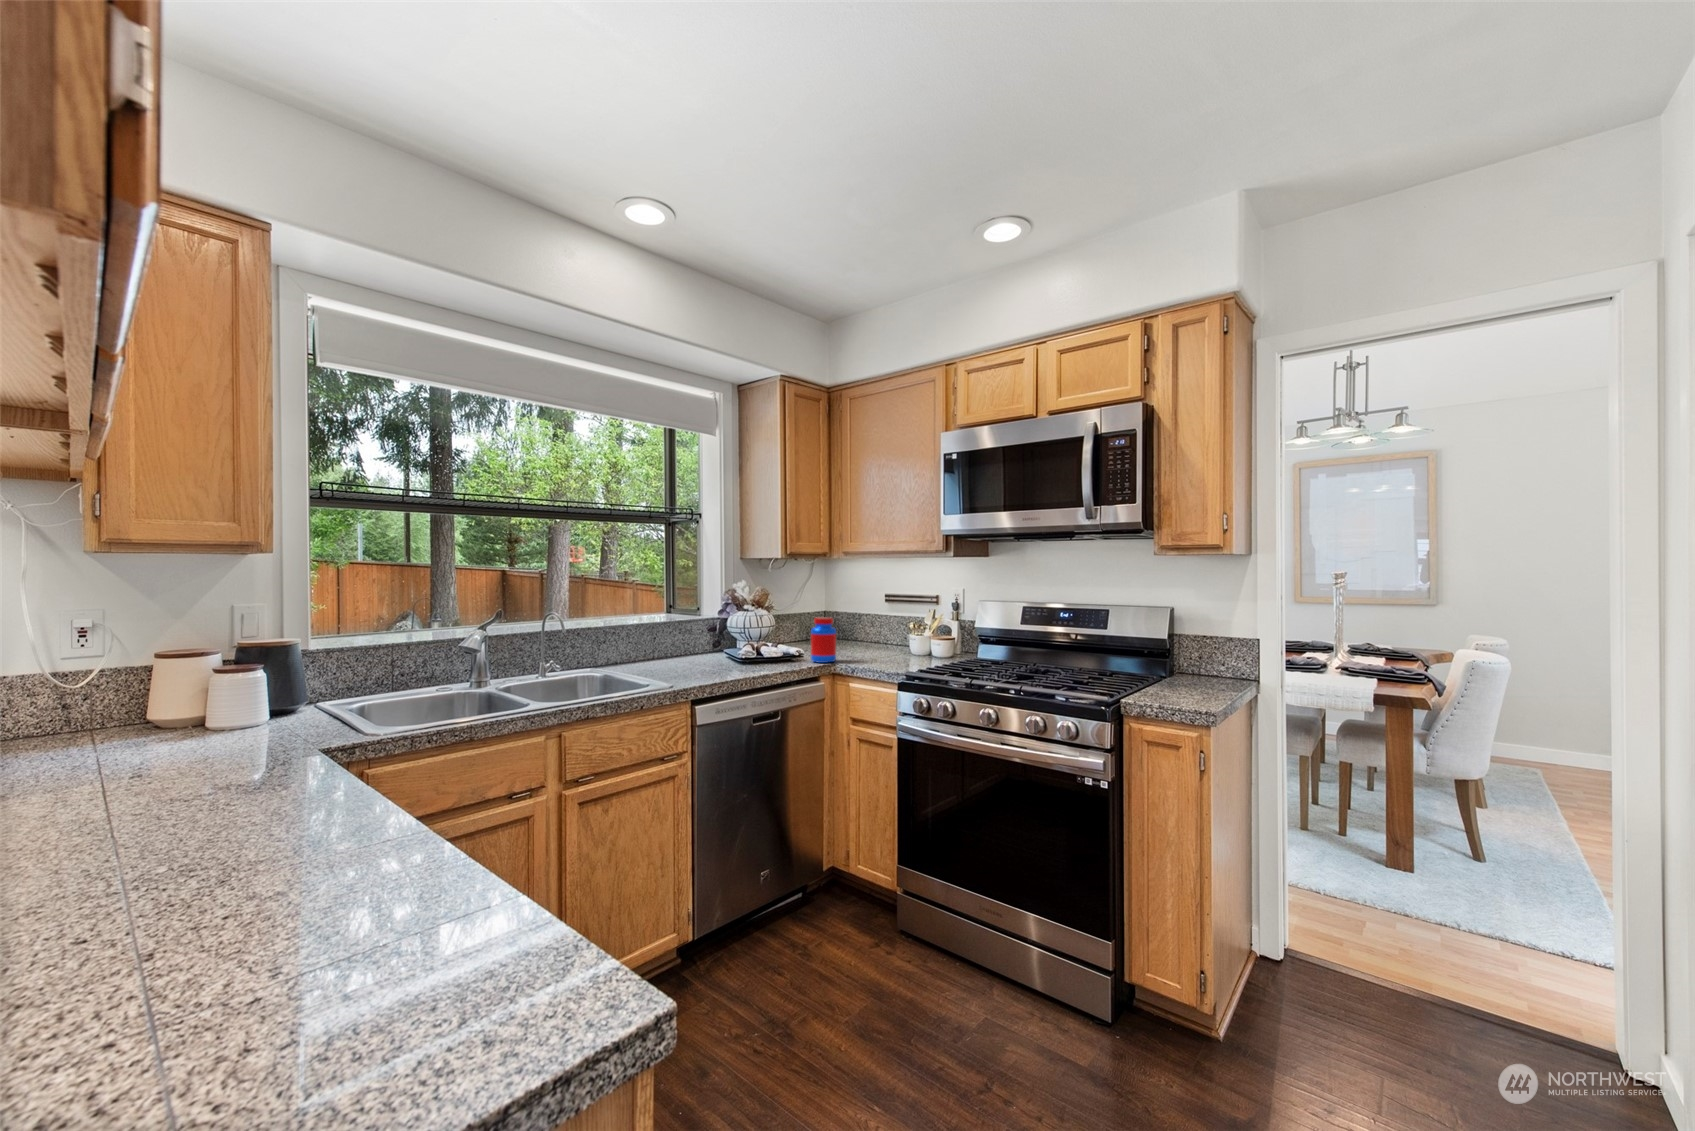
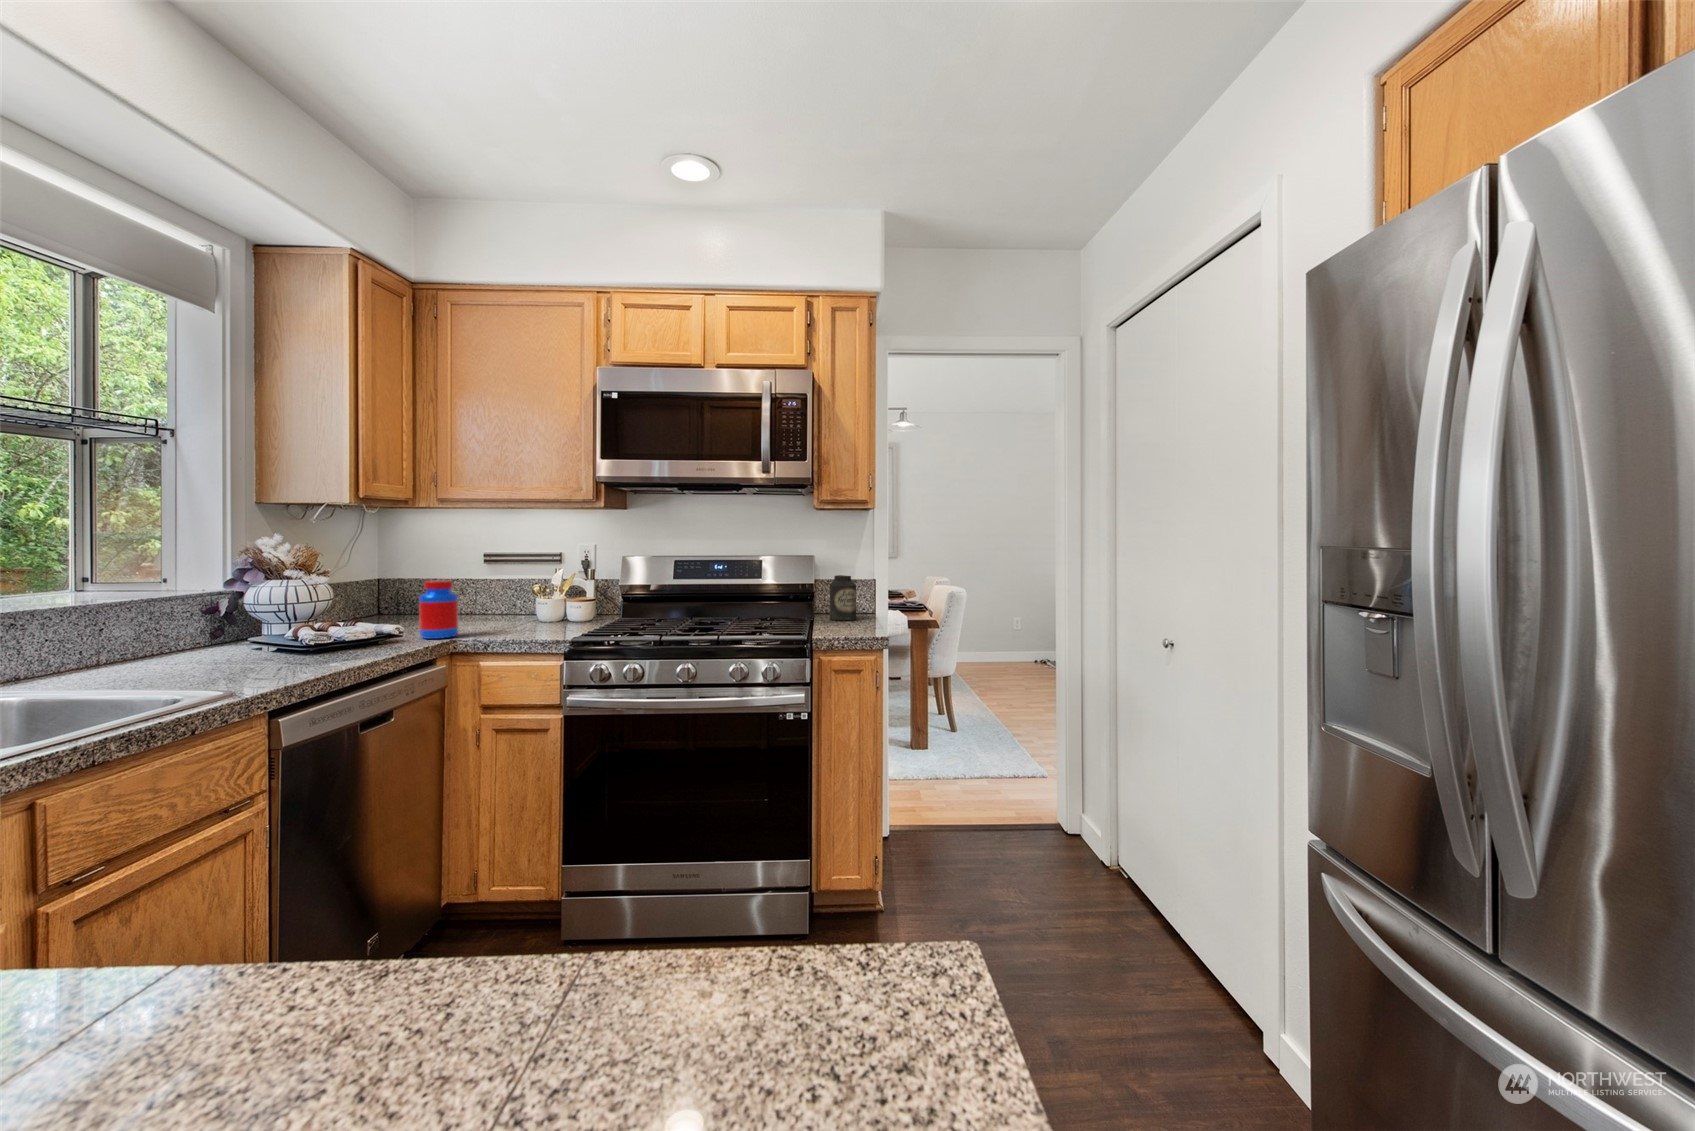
canister: none [1188,628,1224,683] -> present [830,575,856,621]

